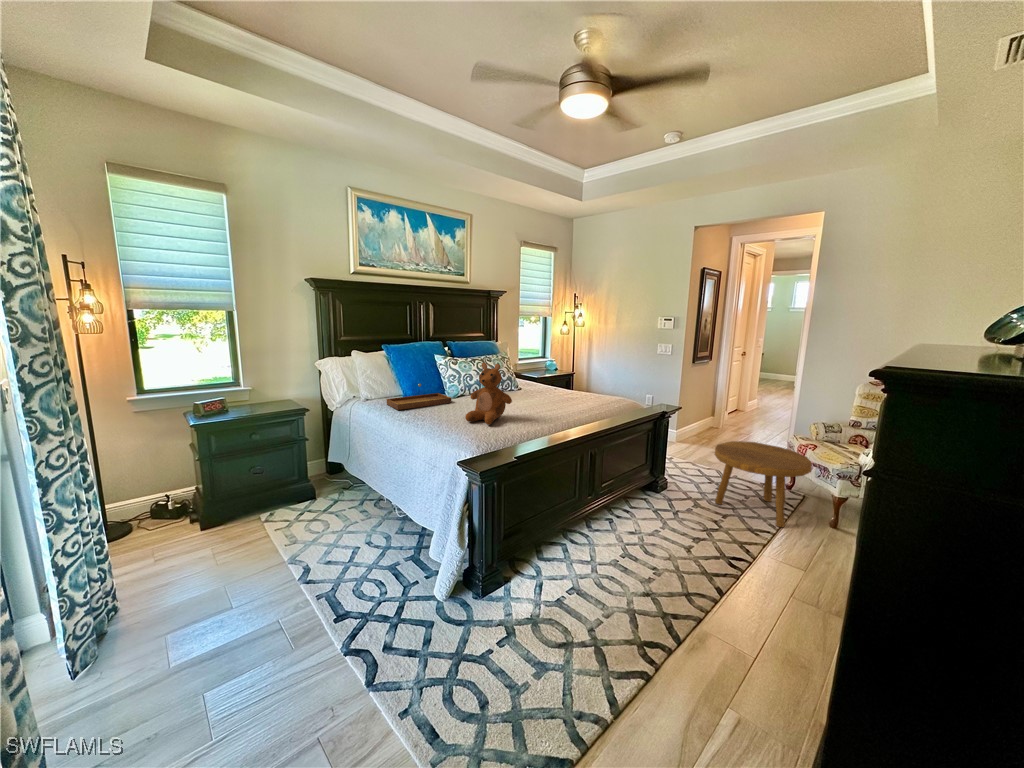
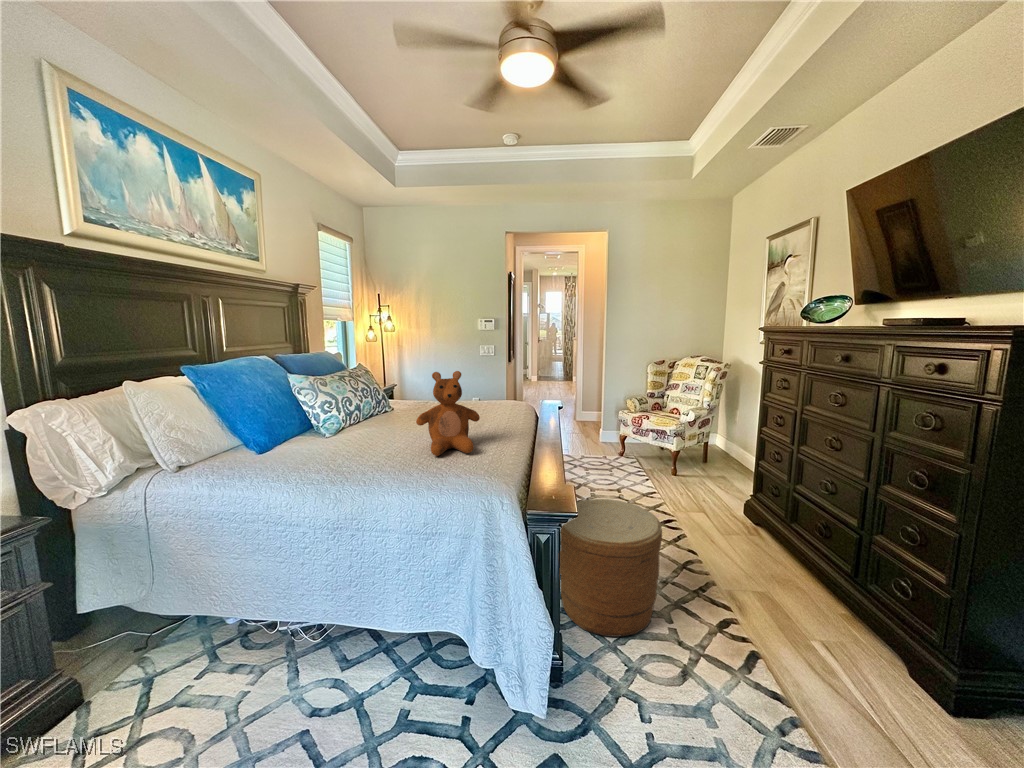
tray: present [387,384,452,410] -> none [249,419,354,467]
footstool: present [715,441,812,527] -> none [592,421,666,486]
woven basket: none [529,489,621,609] -> present [560,499,662,637]

